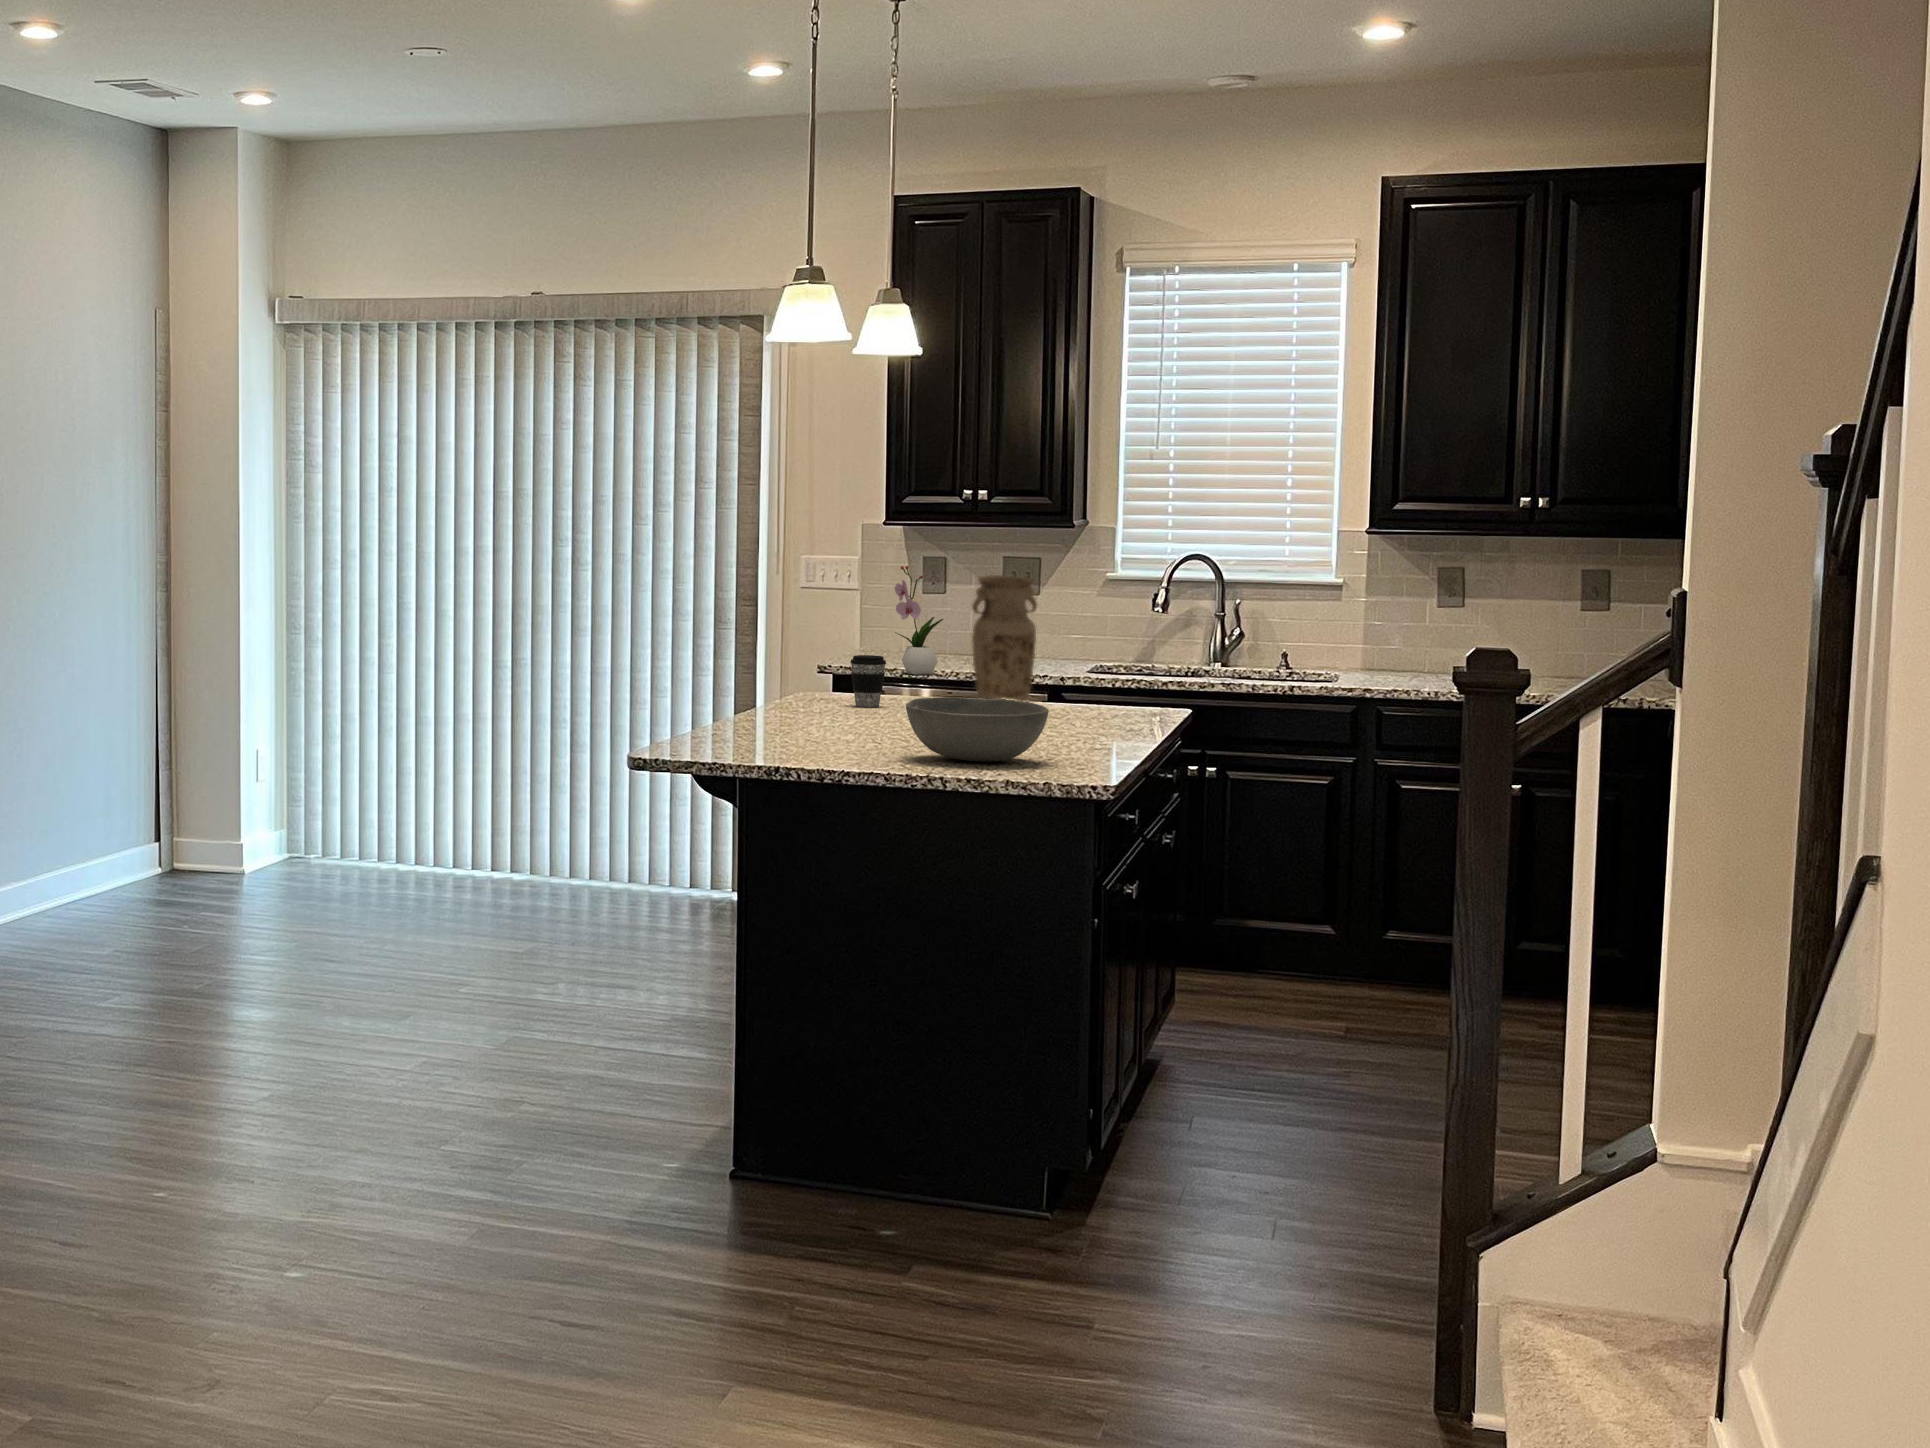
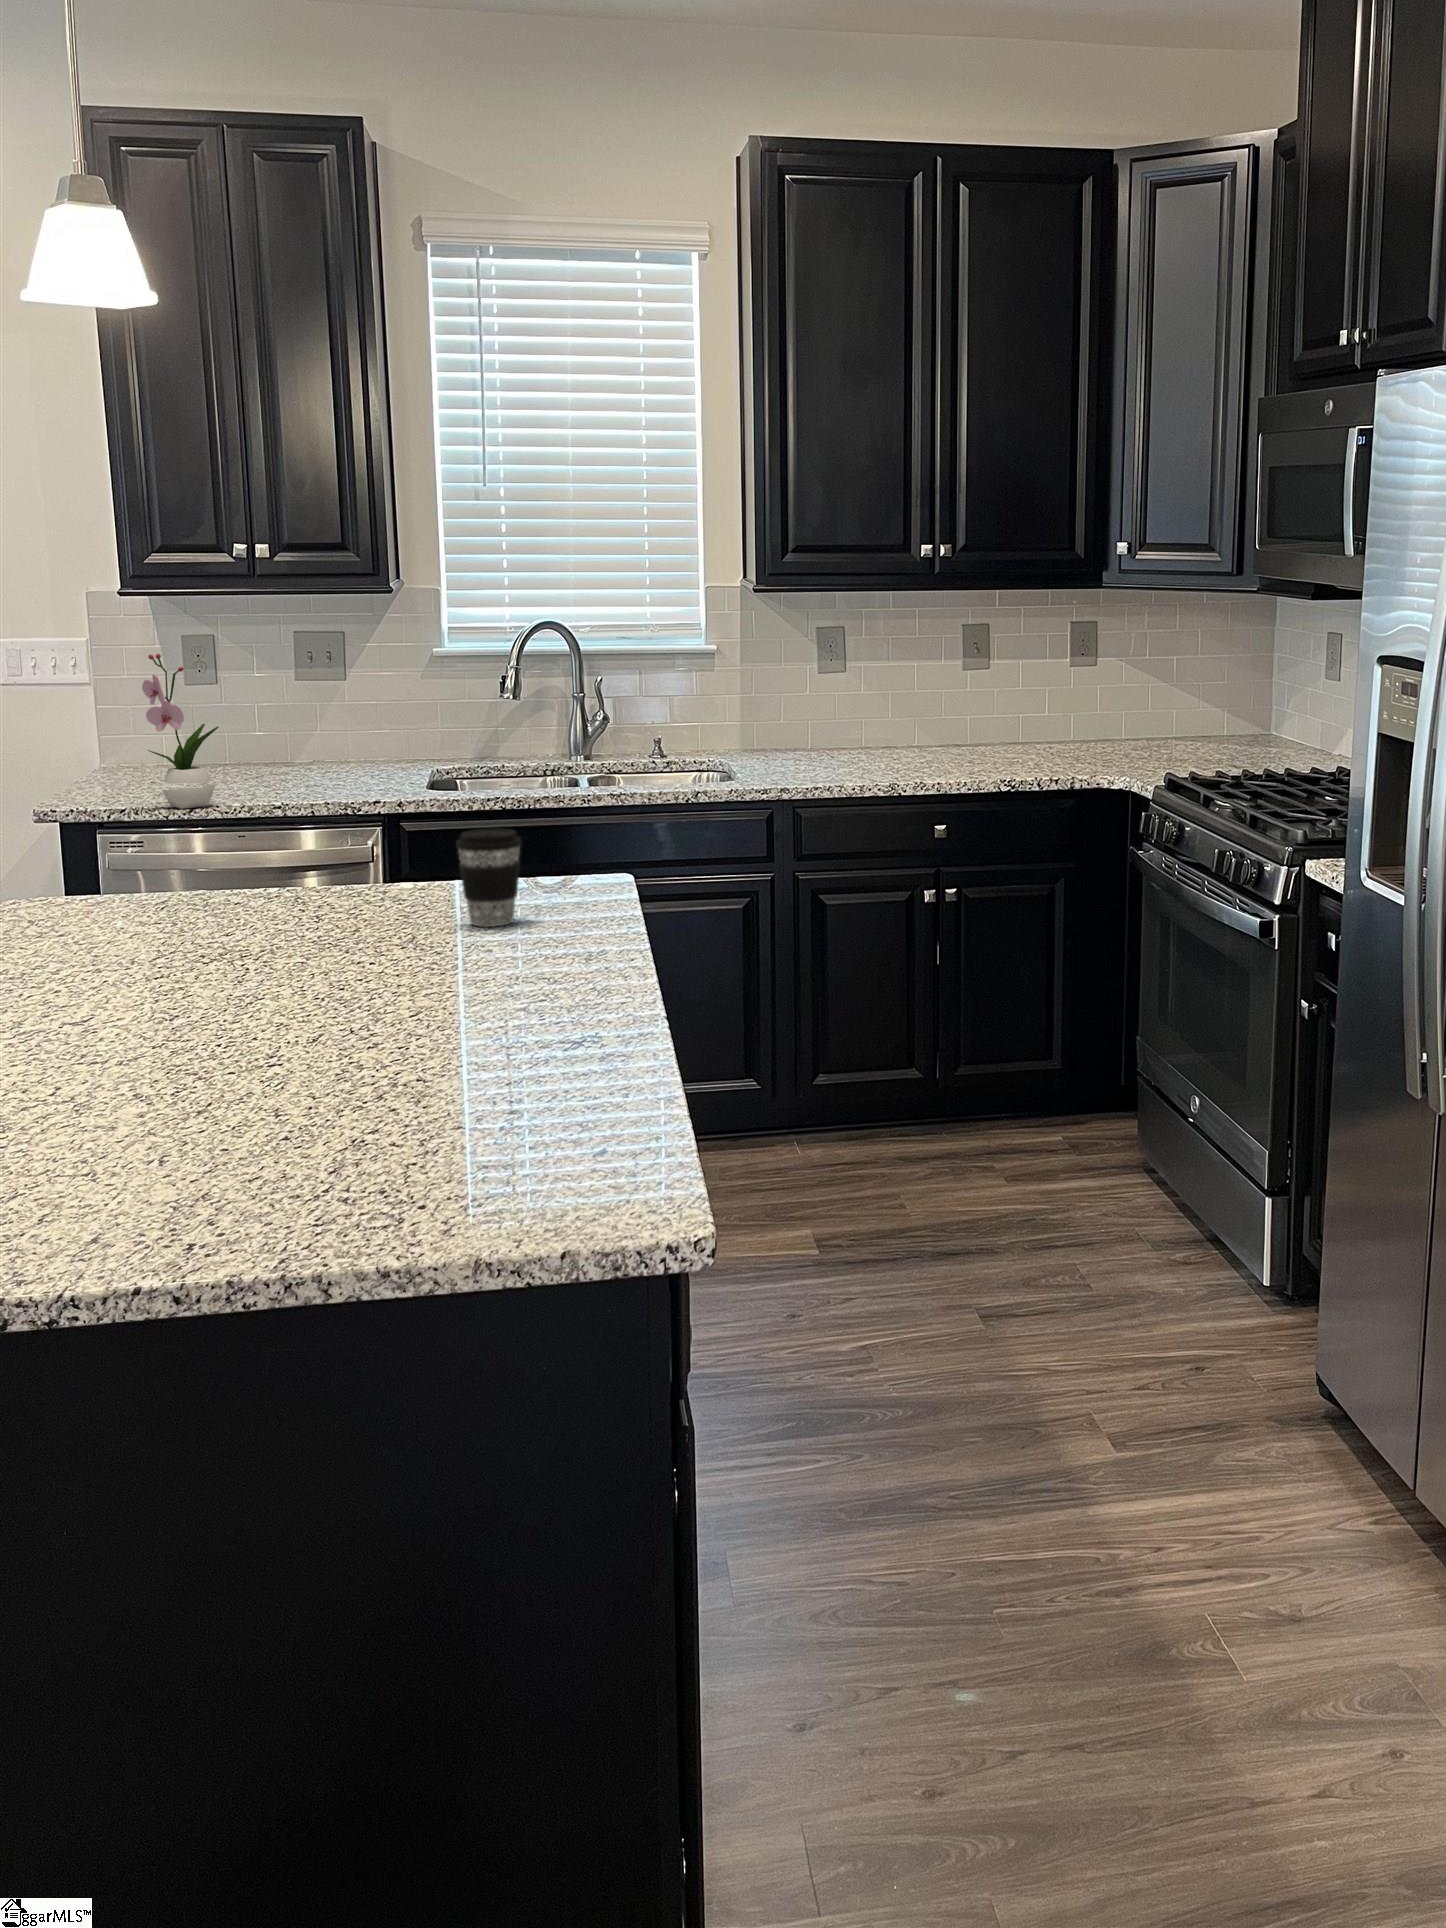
vase: present [972,575,1038,702] -> none [280,677,394,920]
coffee cup: present [850,655,886,707] -> present [456,828,522,927]
bowl: present [906,697,1049,762] -> none [172,996,532,1195]

